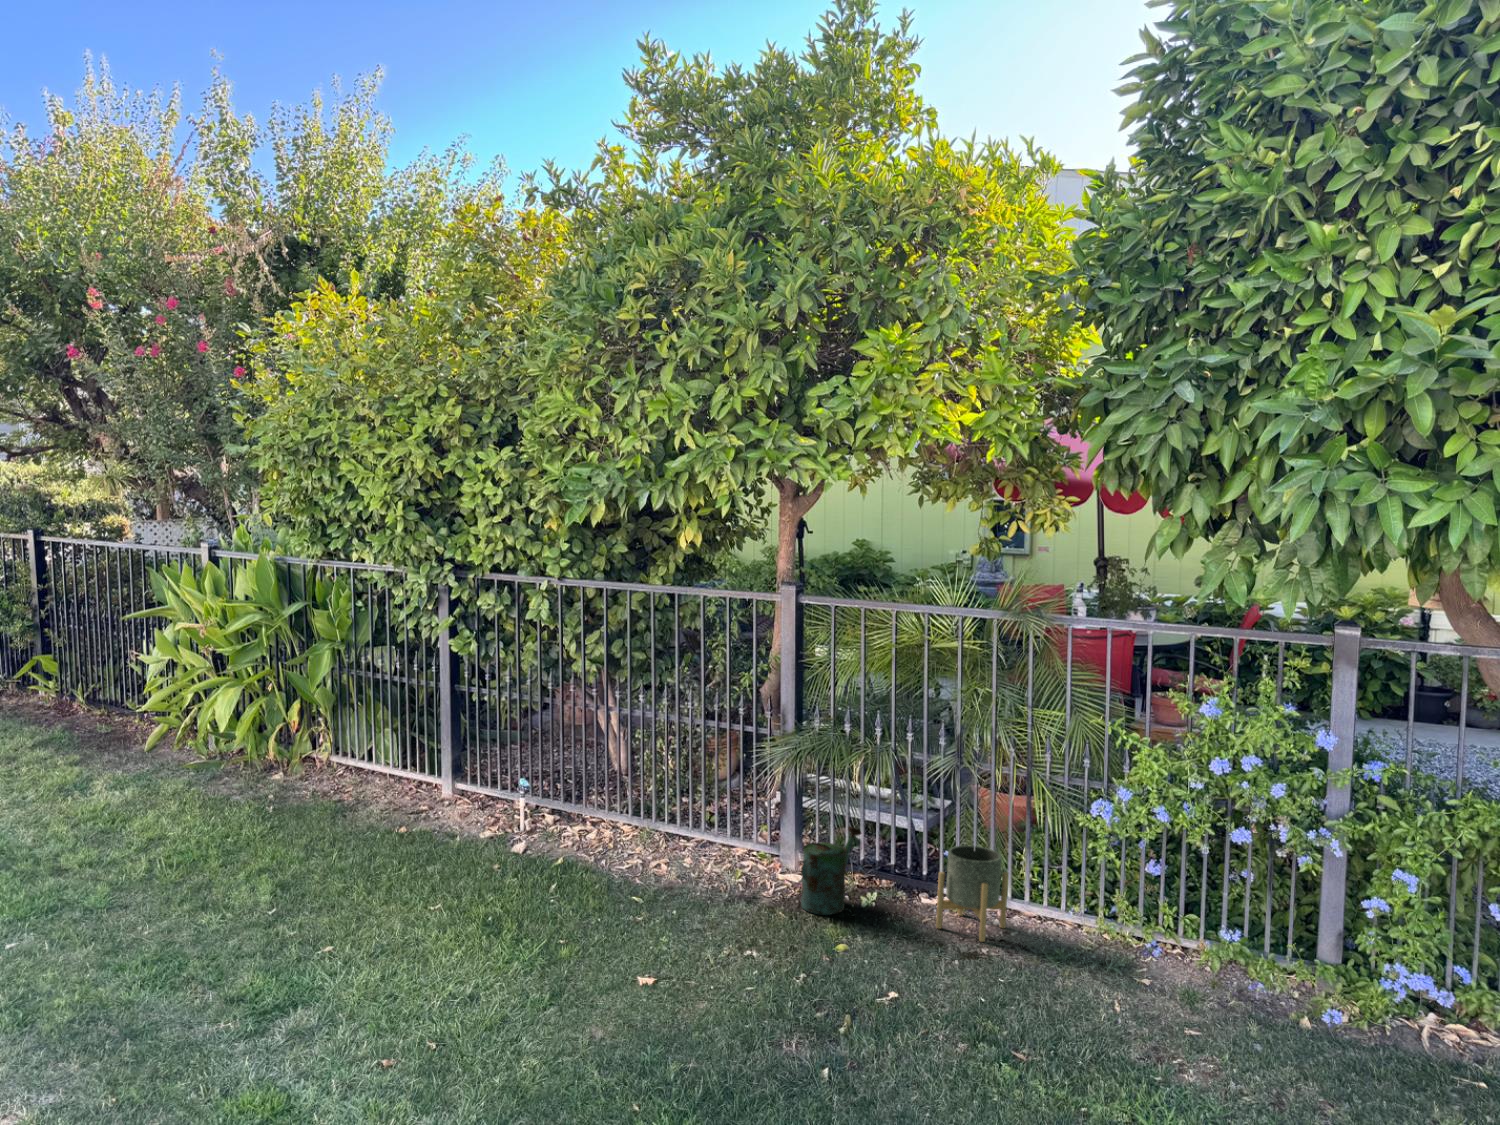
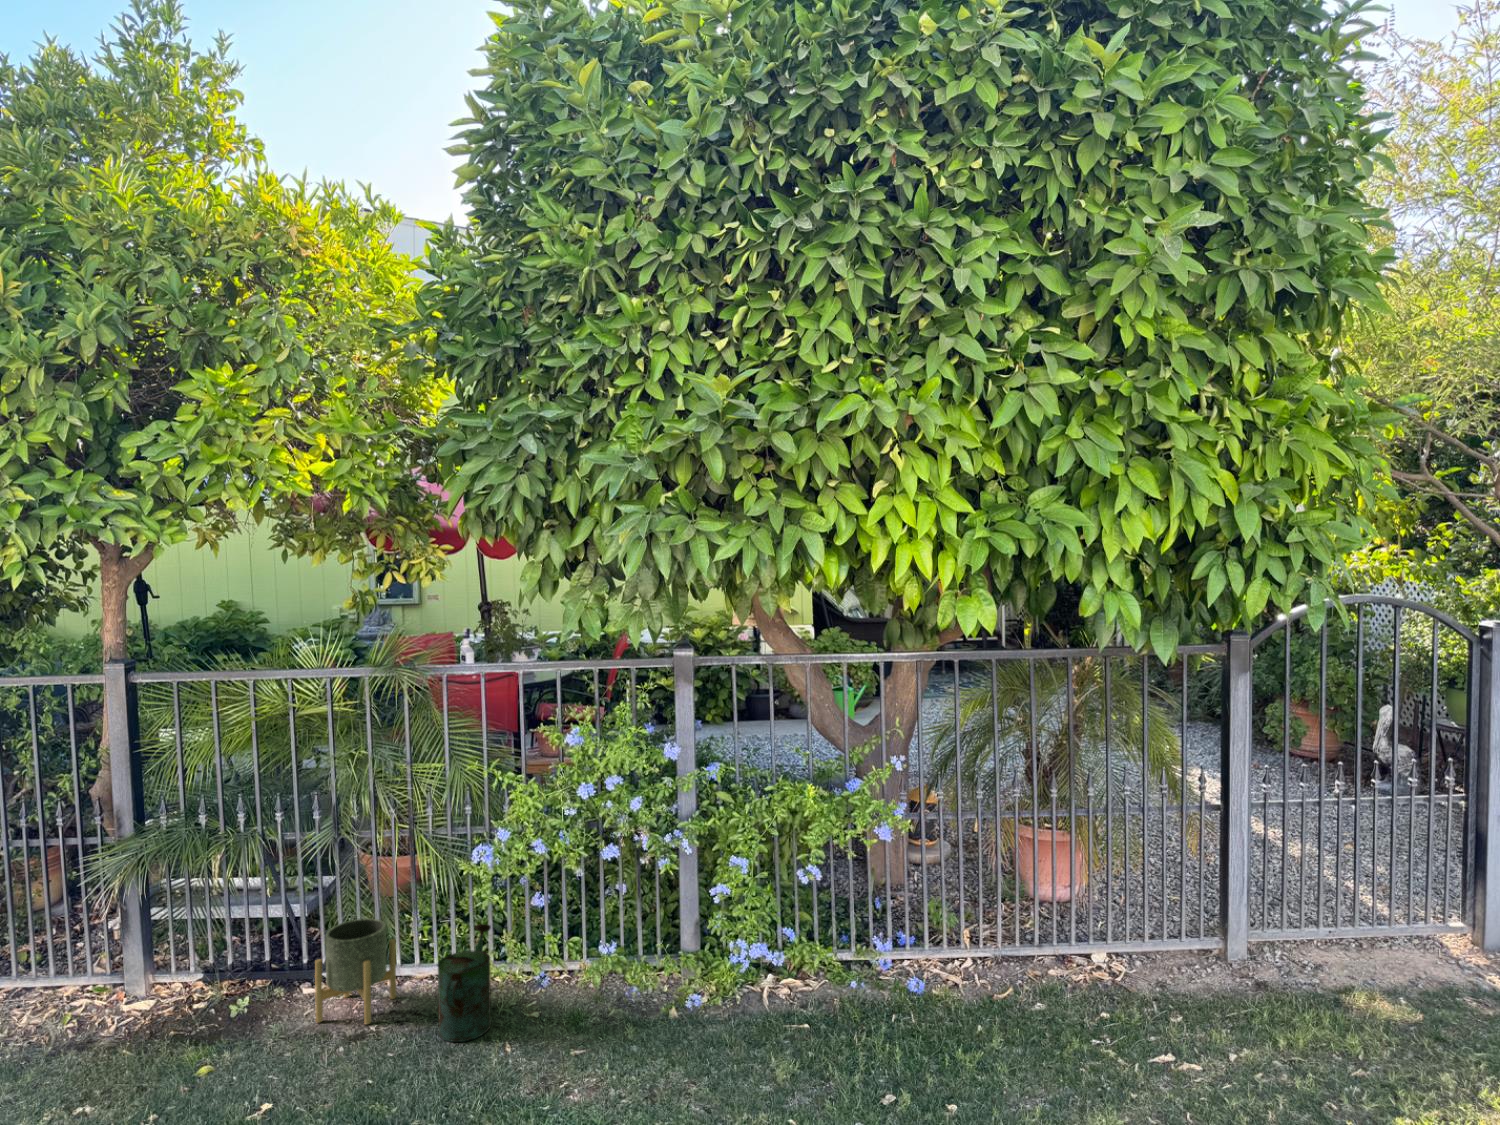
watering can: present [801,827,861,915] -> present [438,924,491,1042]

